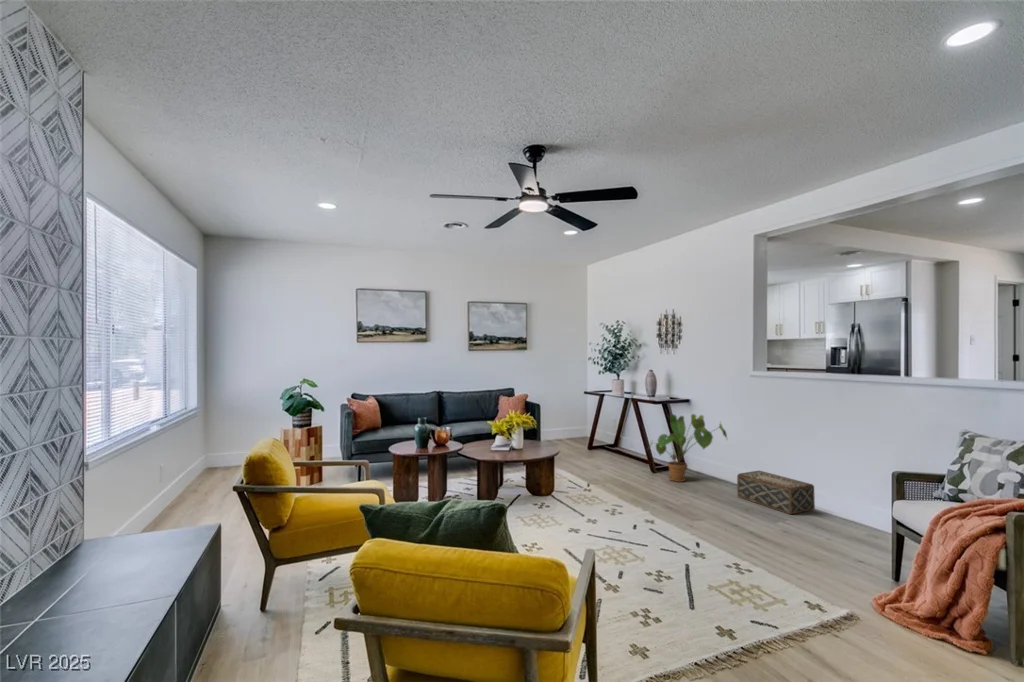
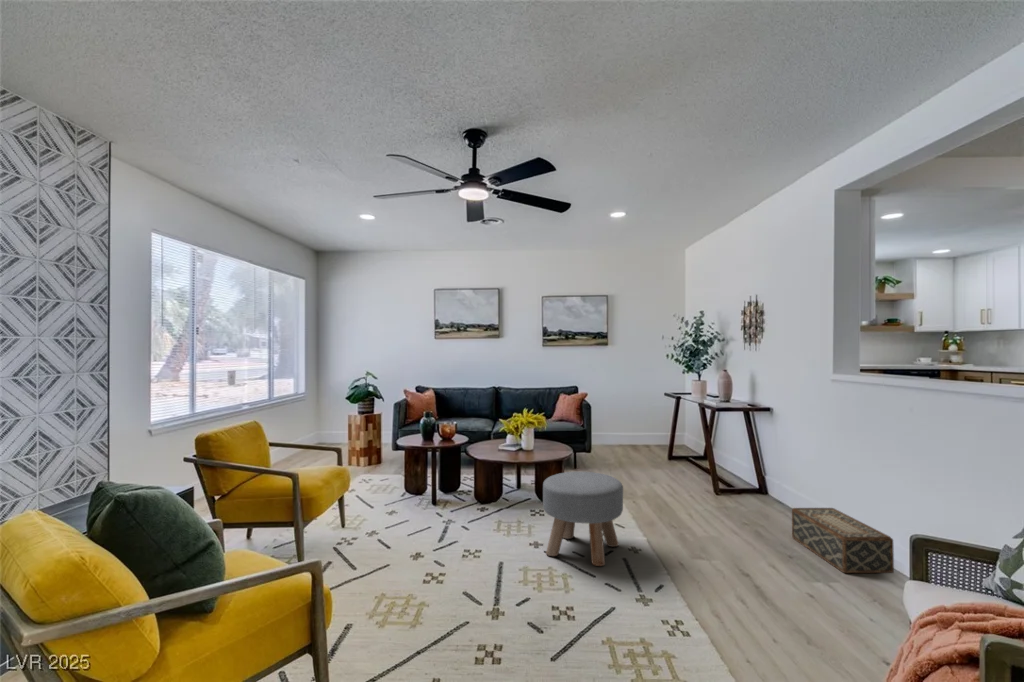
house plant: present [656,414,727,482] -> none [698,425,801,509]
ottoman: none [578,461,649,539] -> present [543,472,623,566]

